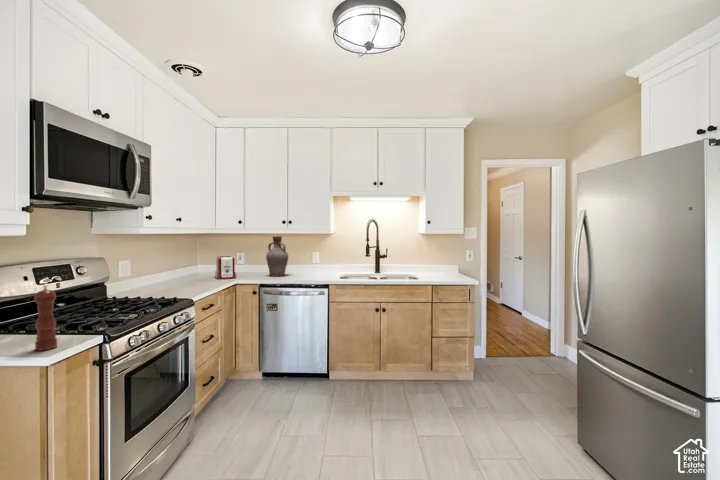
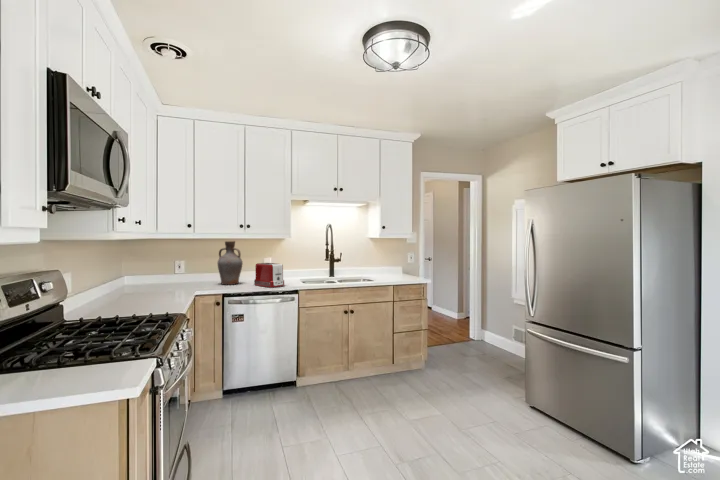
toaster: present [215,256,236,279] -> present [254,263,284,287]
pepper mill: present [35,286,57,350] -> none [115,302,138,378]

